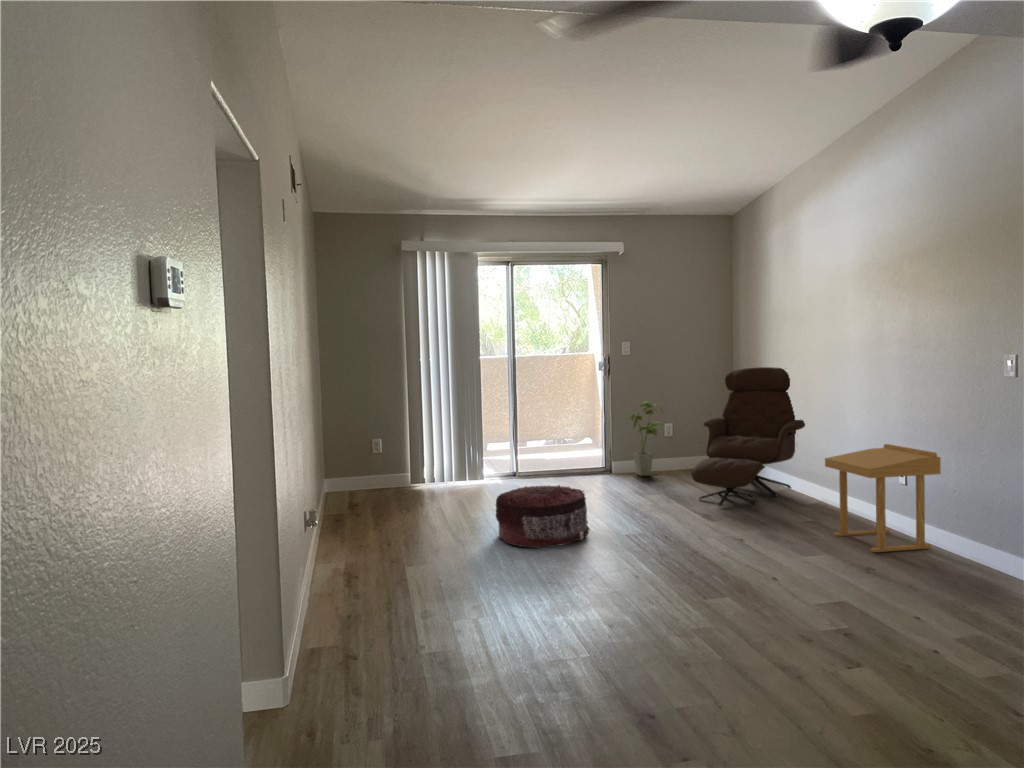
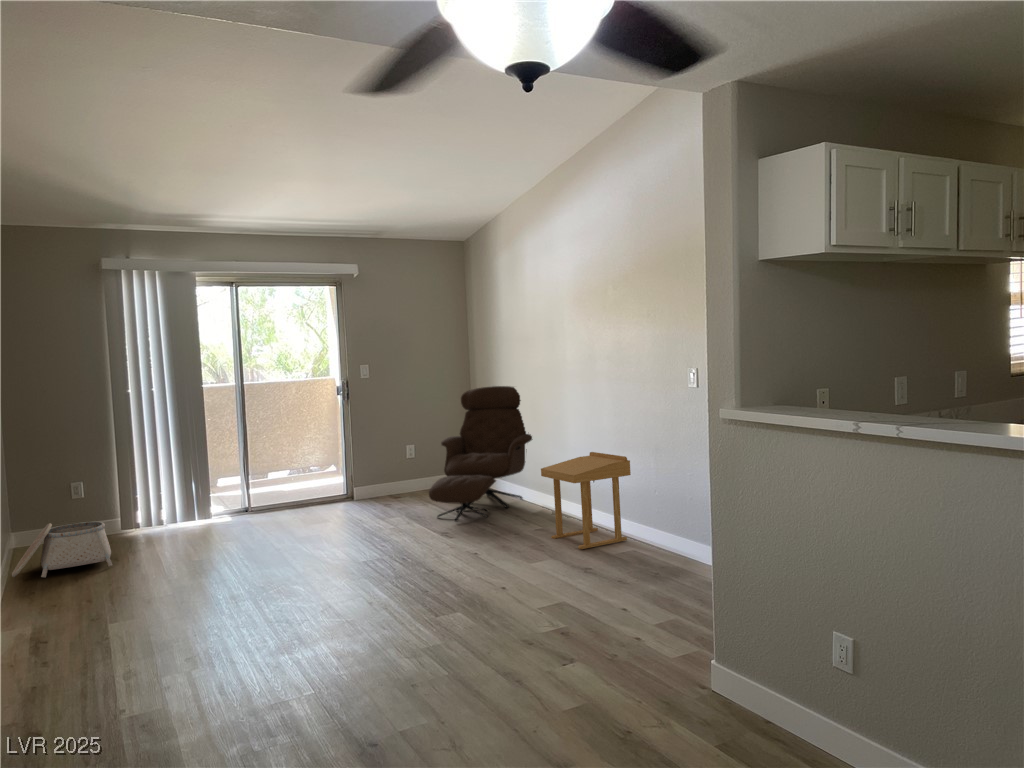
house plant: present [627,401,663,476] -> none [367,424,404,500]
basket: none [328,472,405,519] -> present [12,522,112,578]
pouf: present [496,485,590,547] -> none [218,515,324,584]

